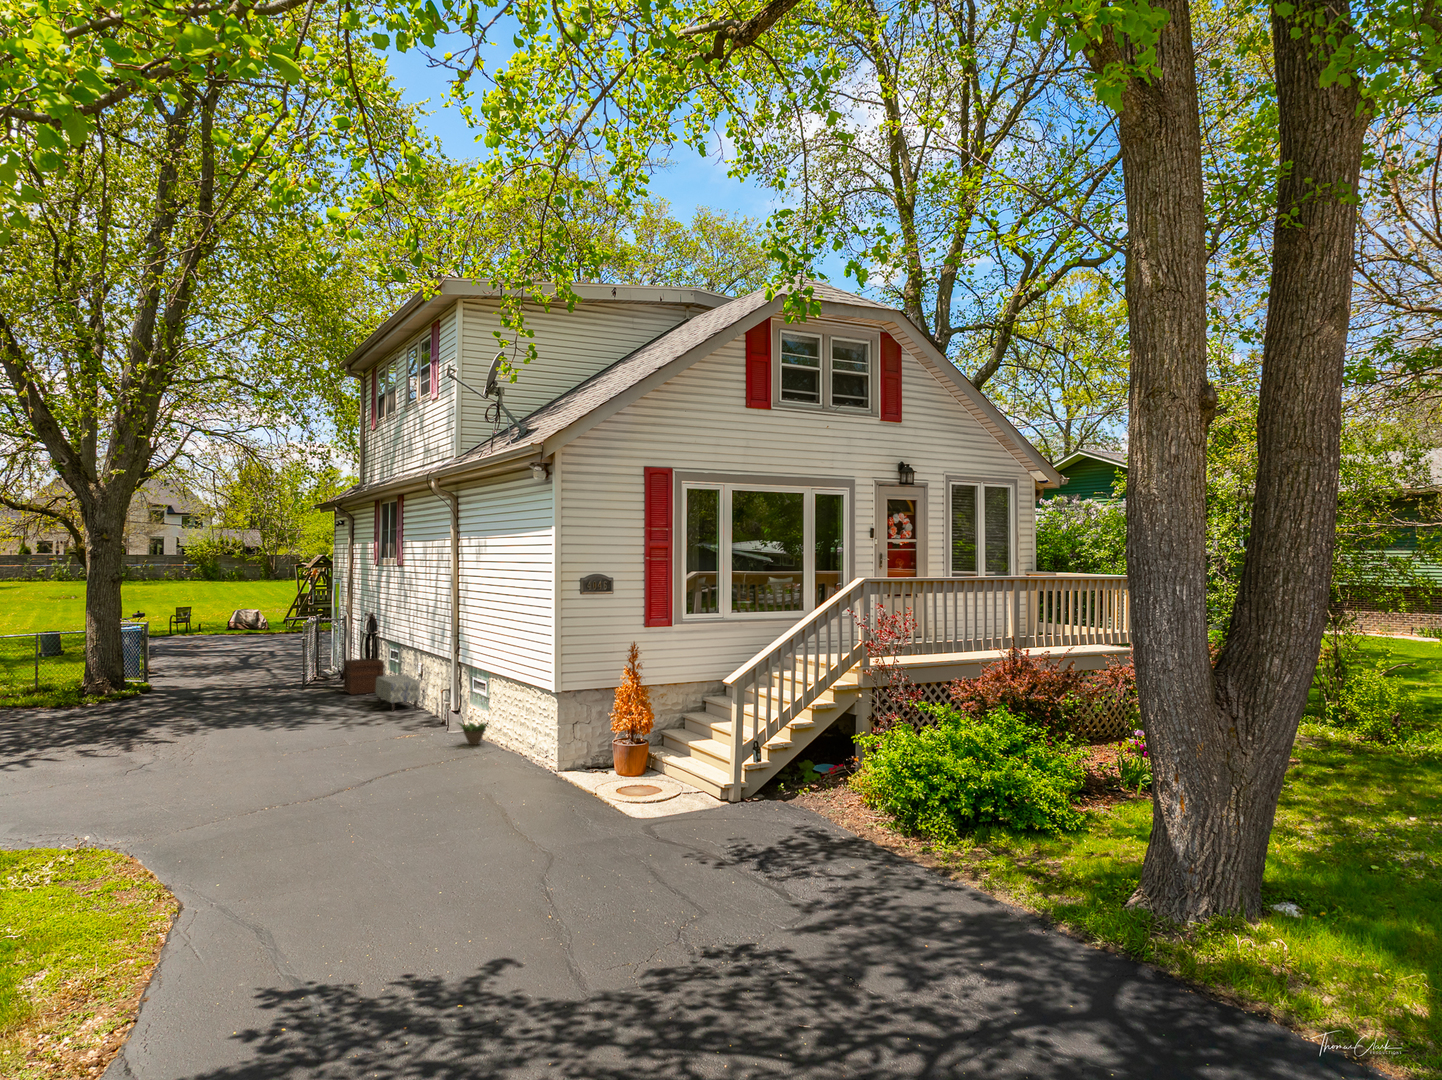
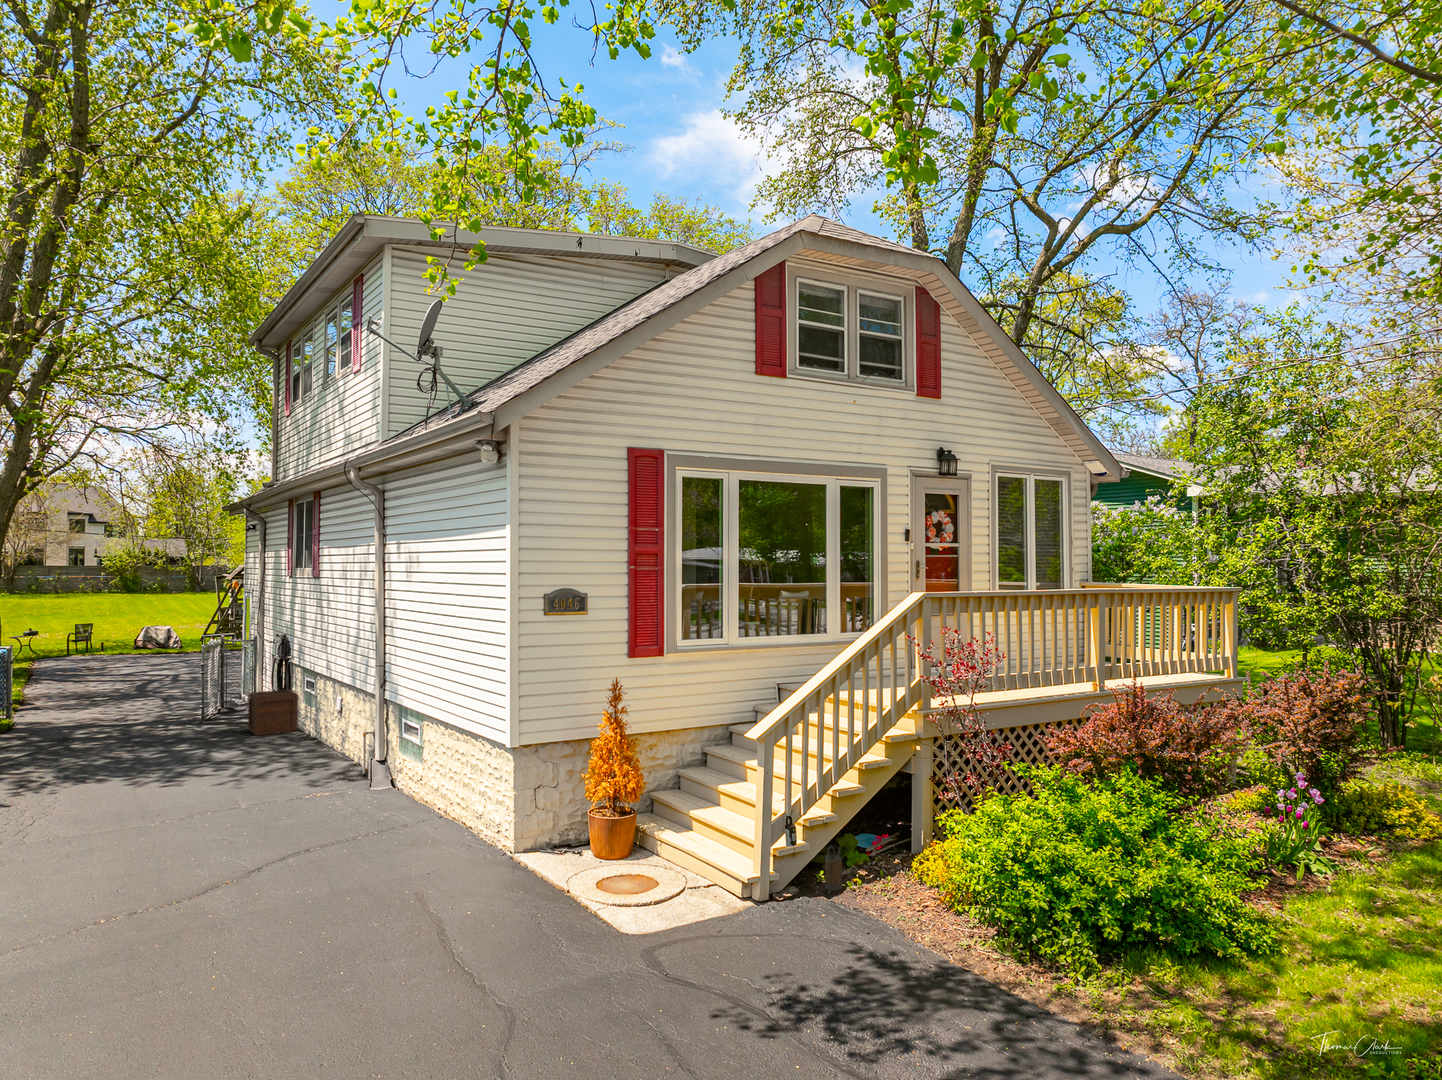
bench: present [376,675,420,711] -> none [285,712,339,760]
decorative plant: present [459,723,488,745] -> none [378,781,426,812]
watering can: none [782,762,795,795] -> present [825,846,842,891]

